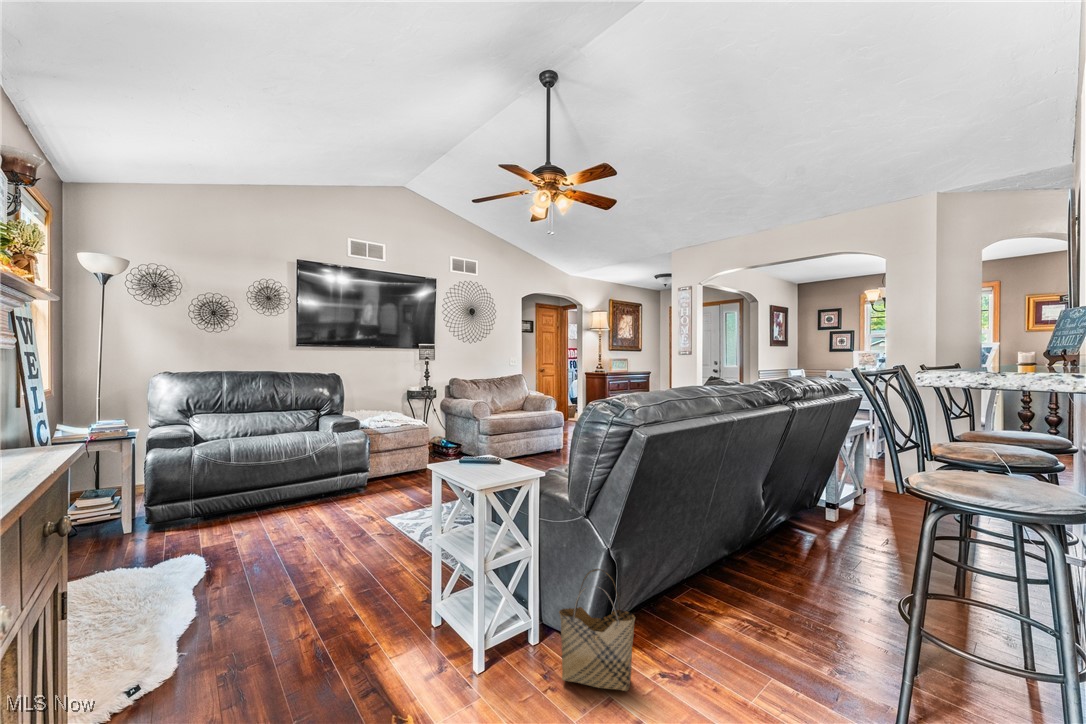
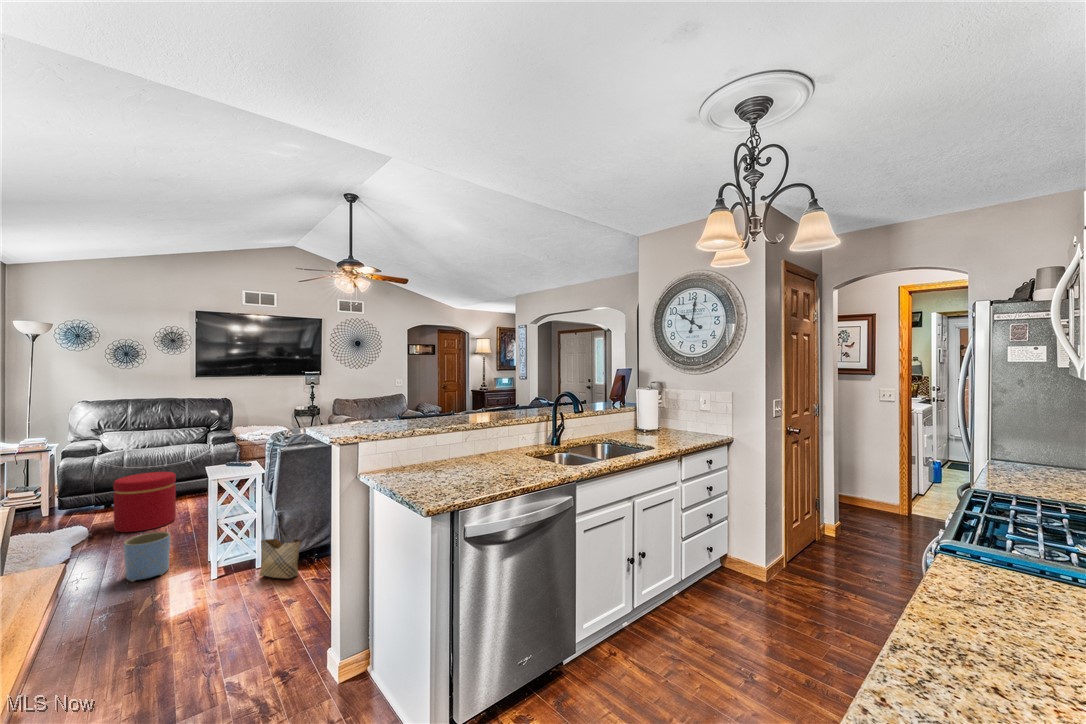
ottoman: none [238,472,320,566] -> present [113,472,176,532]
planter: none [311,585,381,687] -> present [124,532,170,582]

